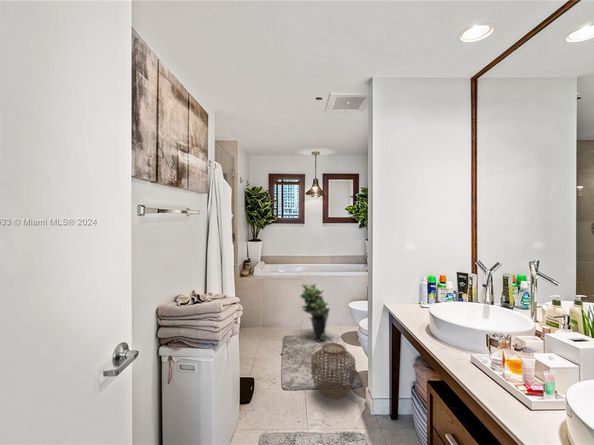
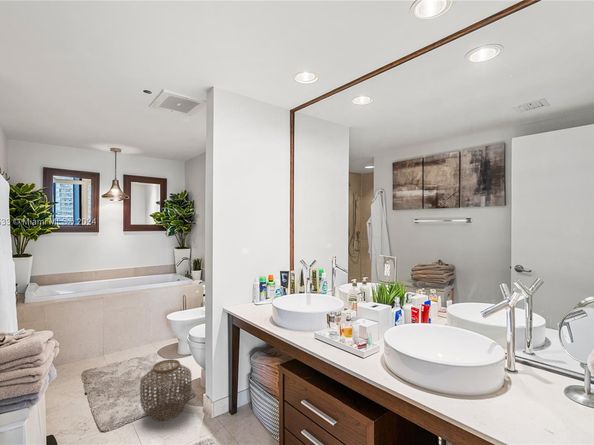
potted plant: present [300,284,330,341] -> none [105,299,146,366]

